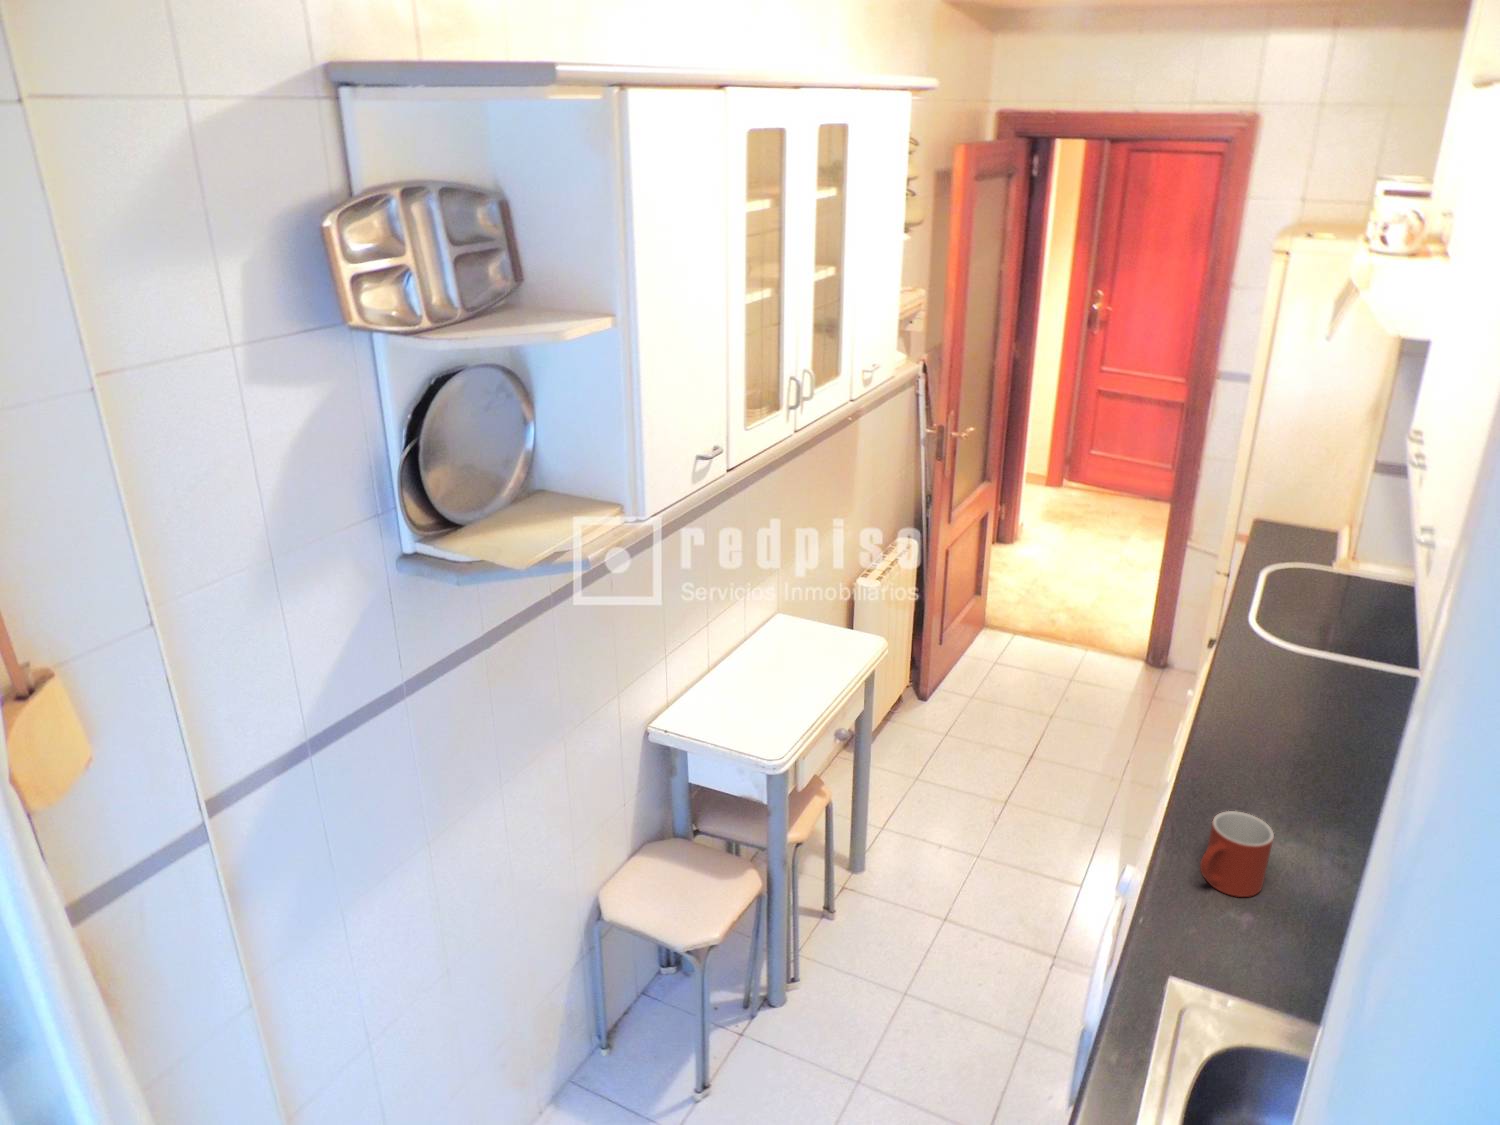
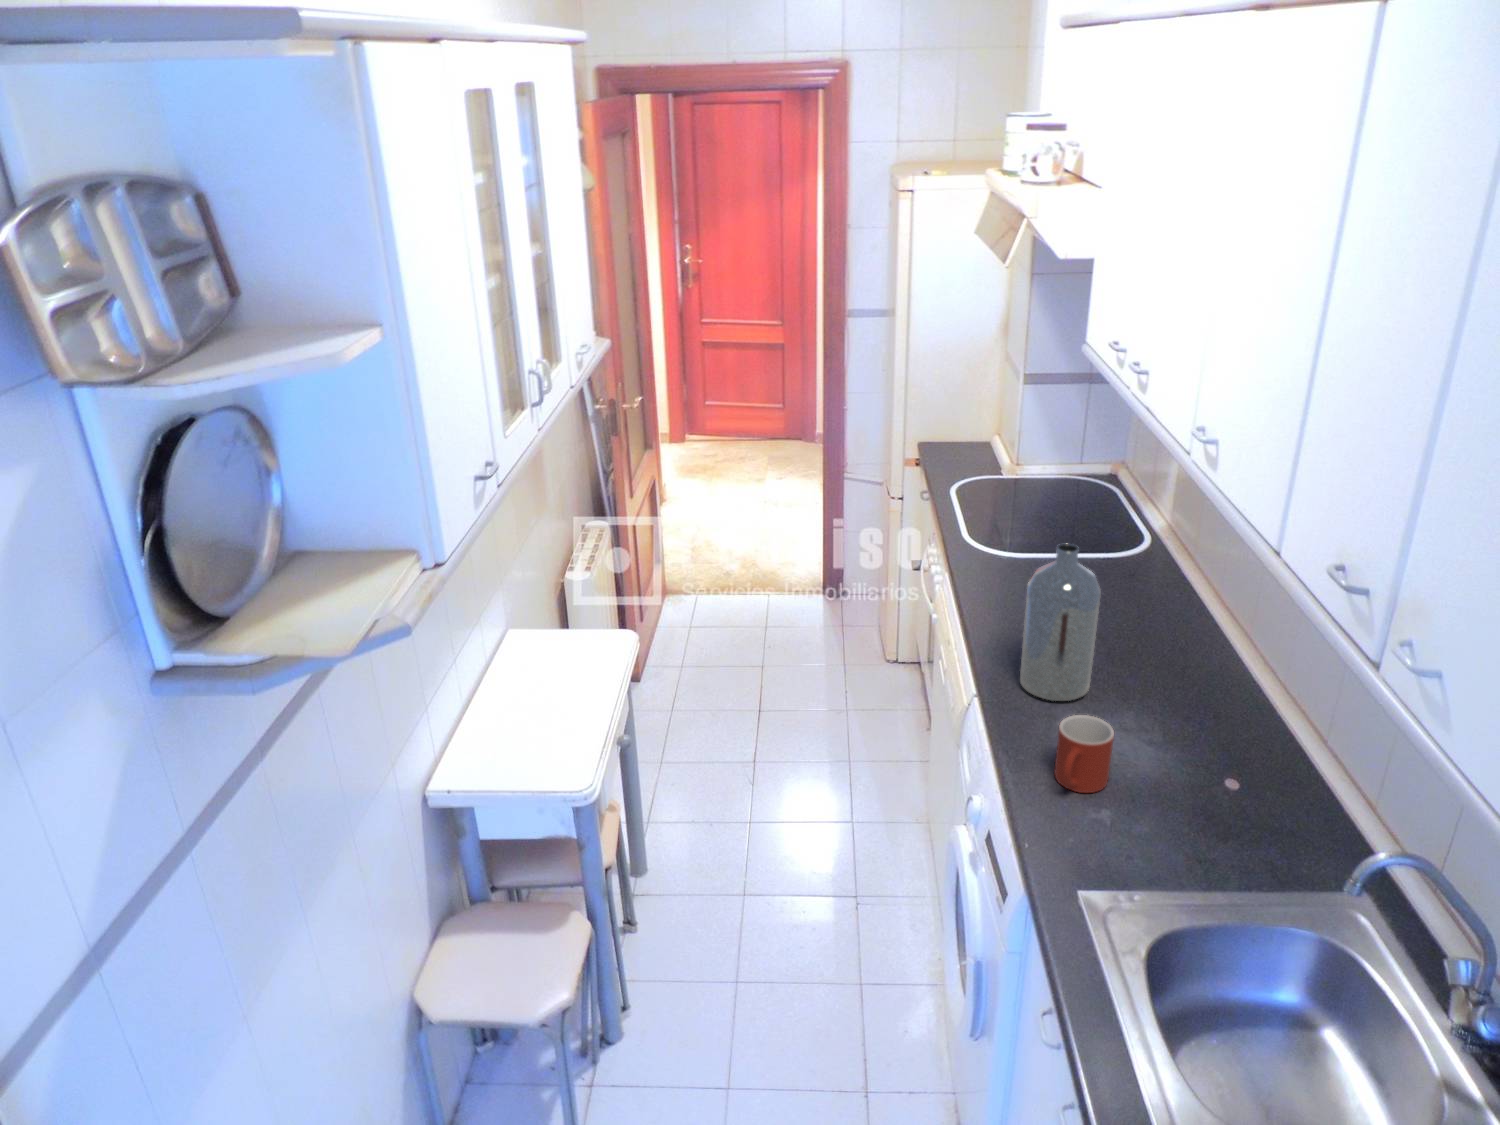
bottle: none [1221,635,1324,804] -> present [1020,544,1101,701]

